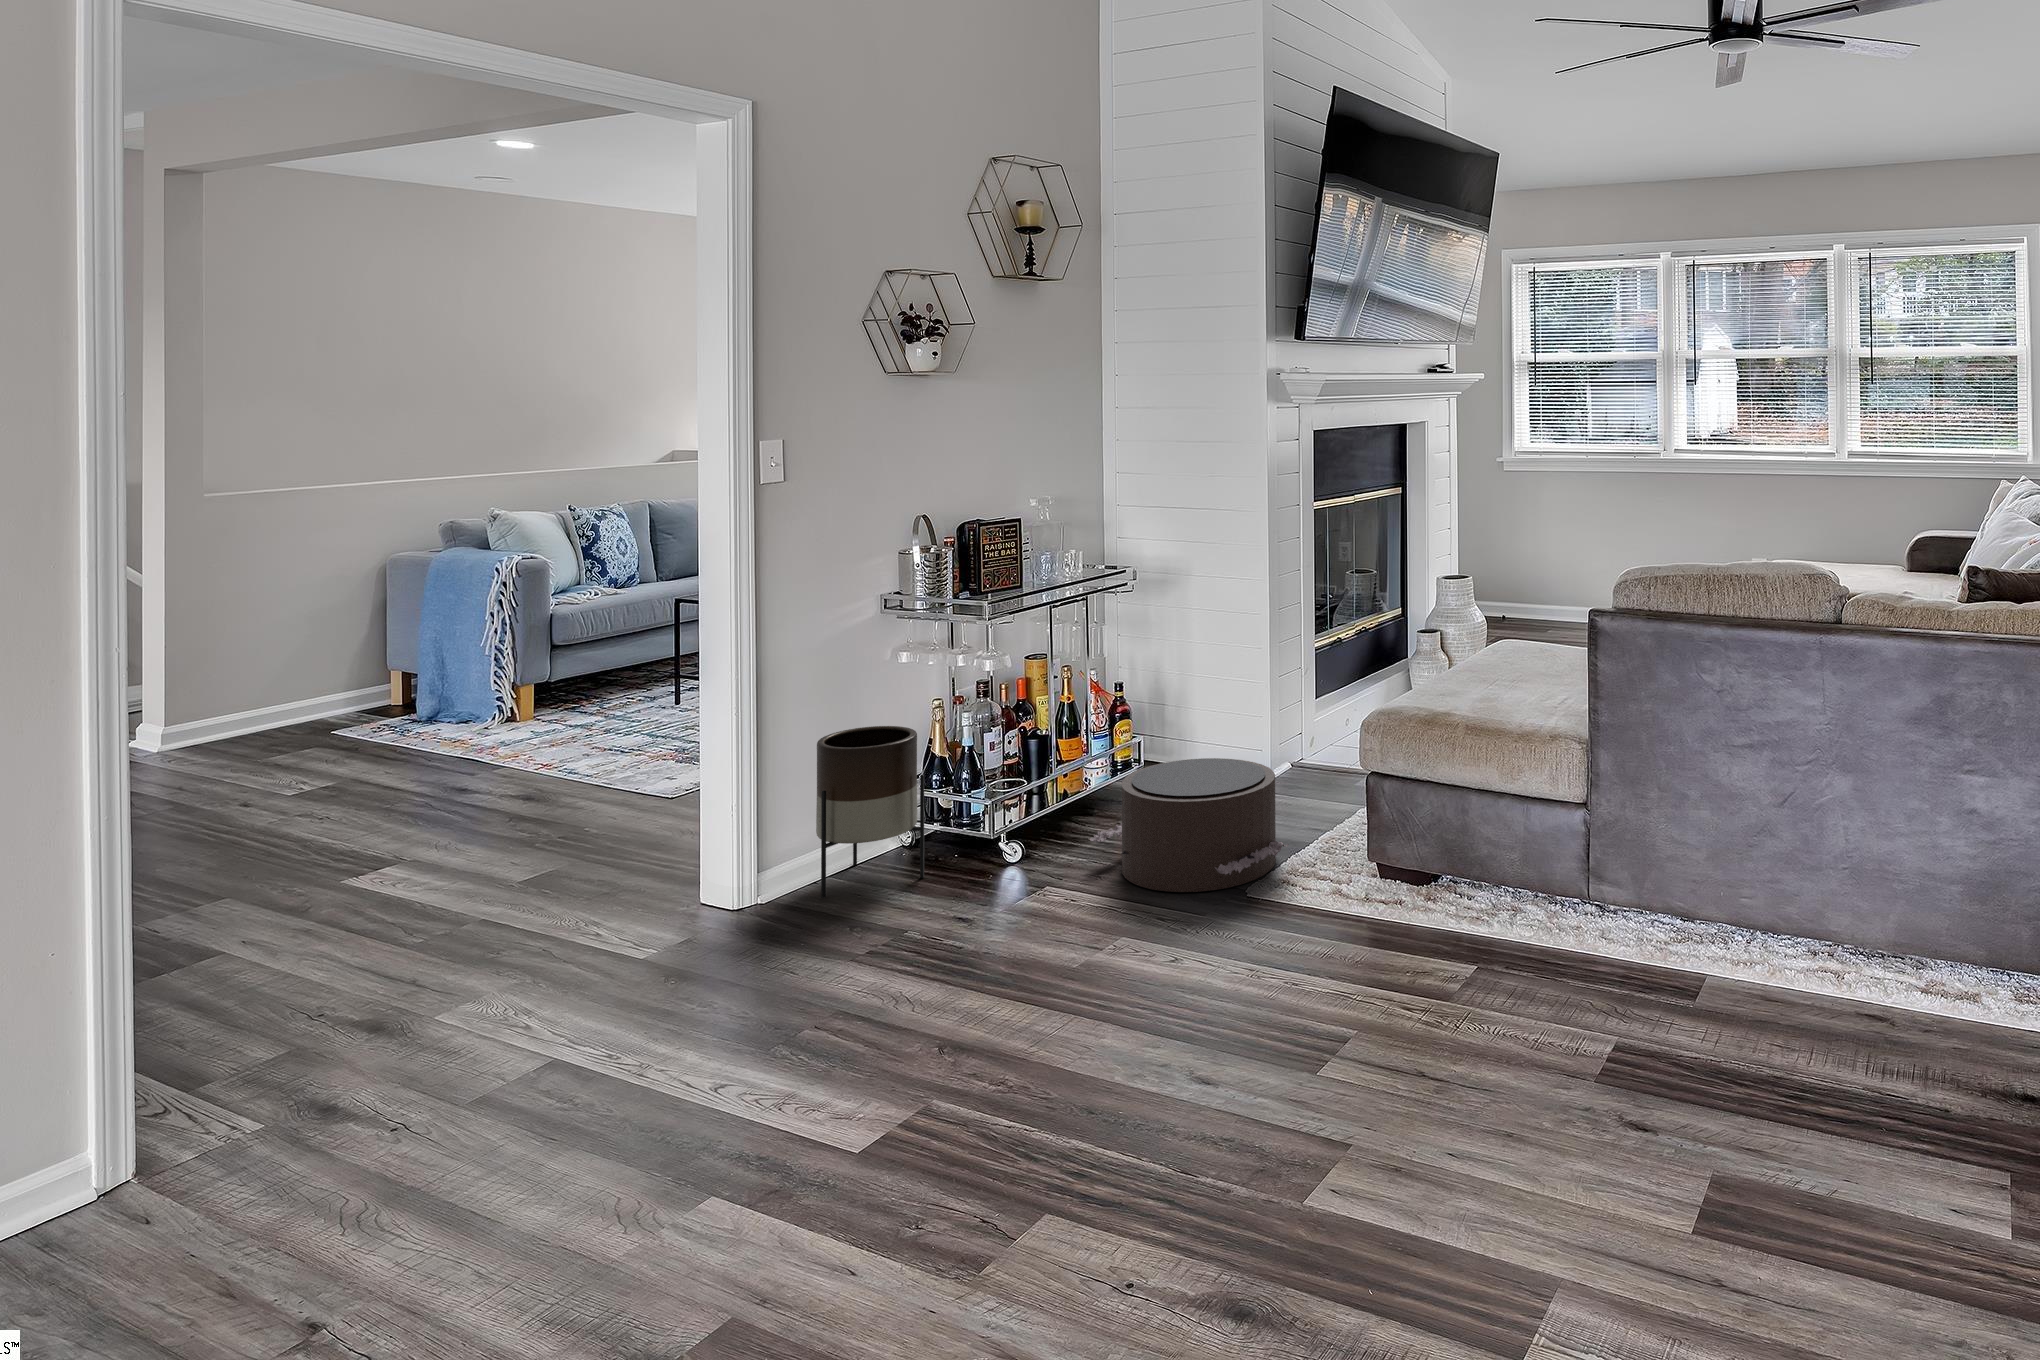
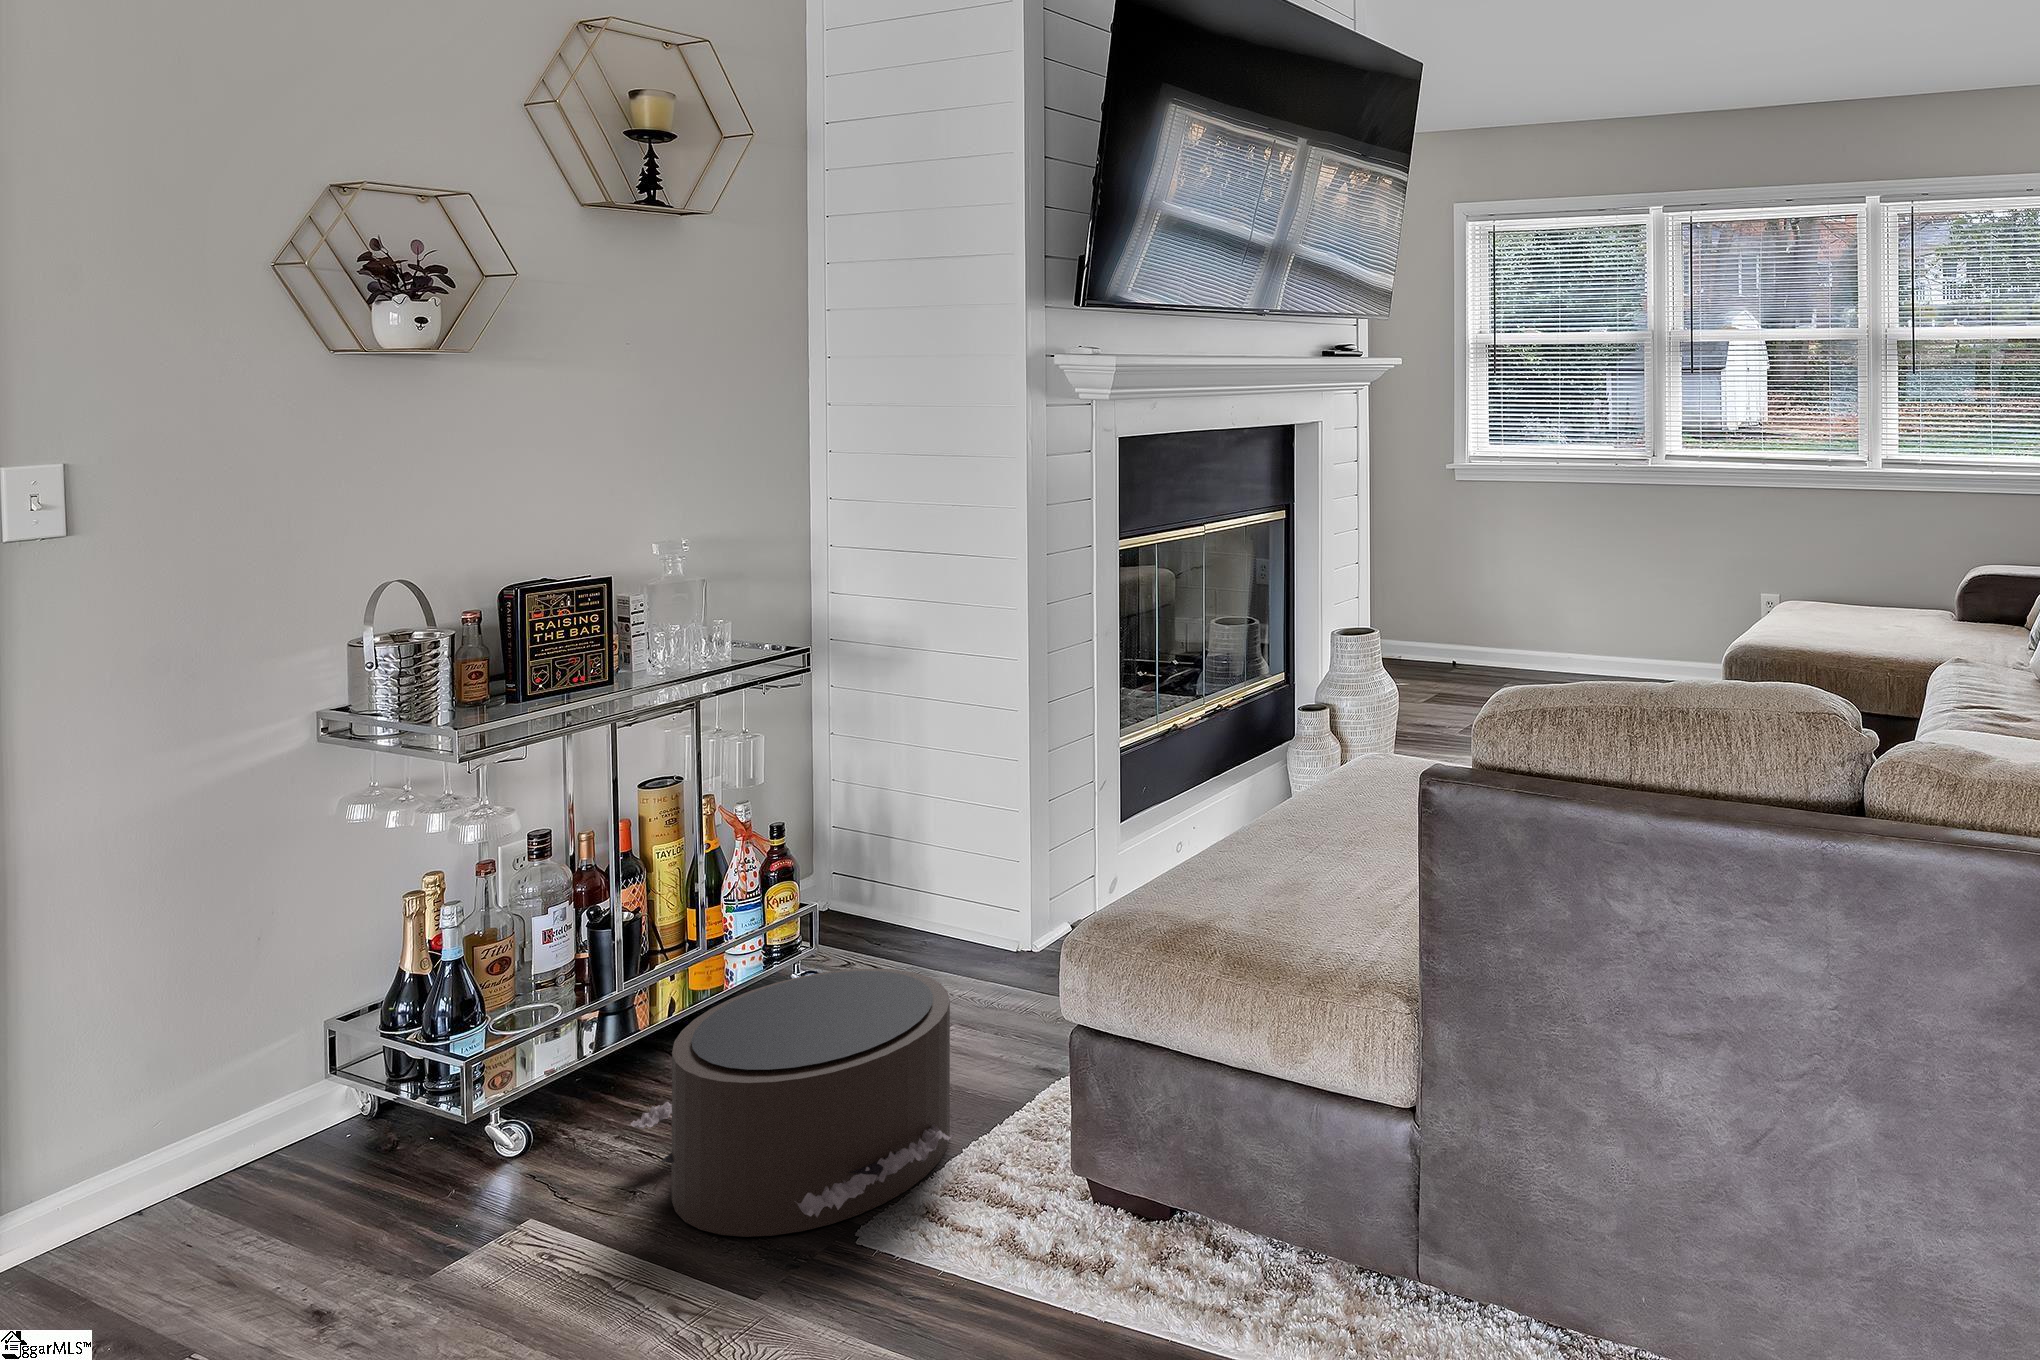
planter: present [816,726,924,898] -> none [115,934,338,1257]

